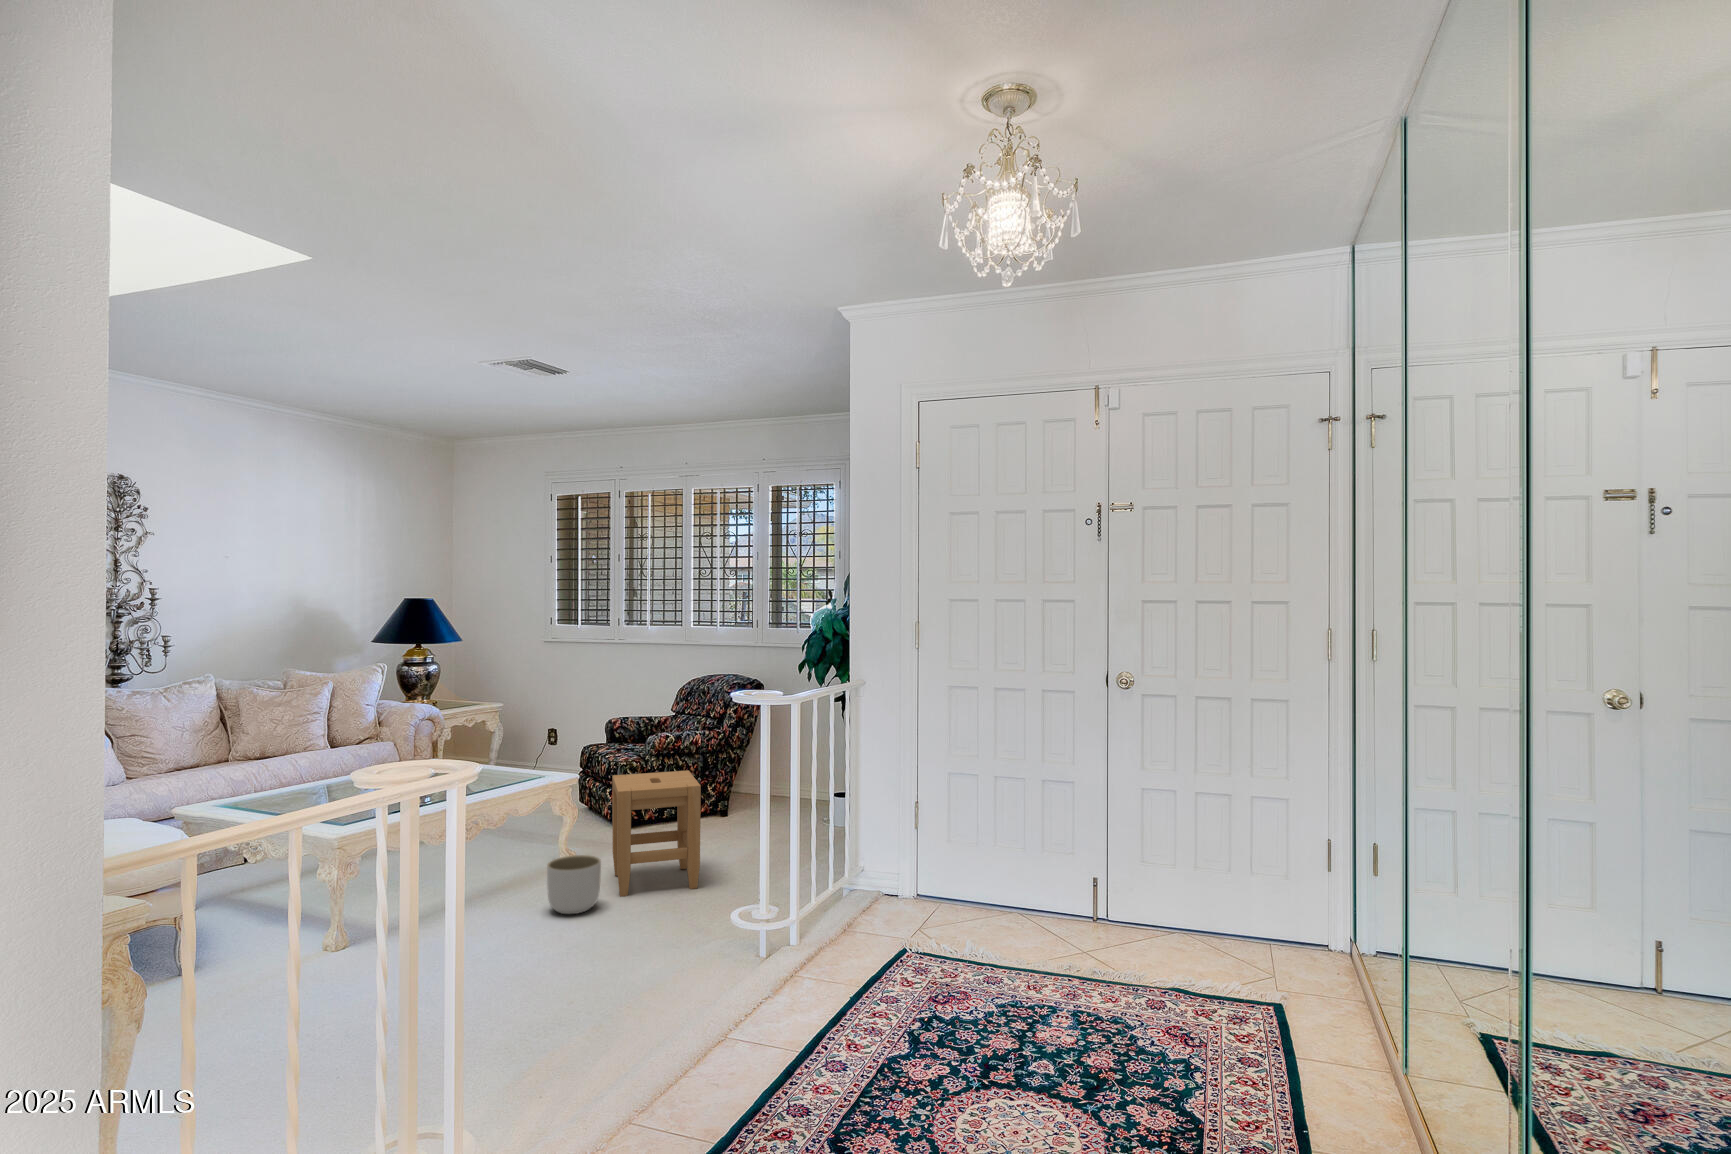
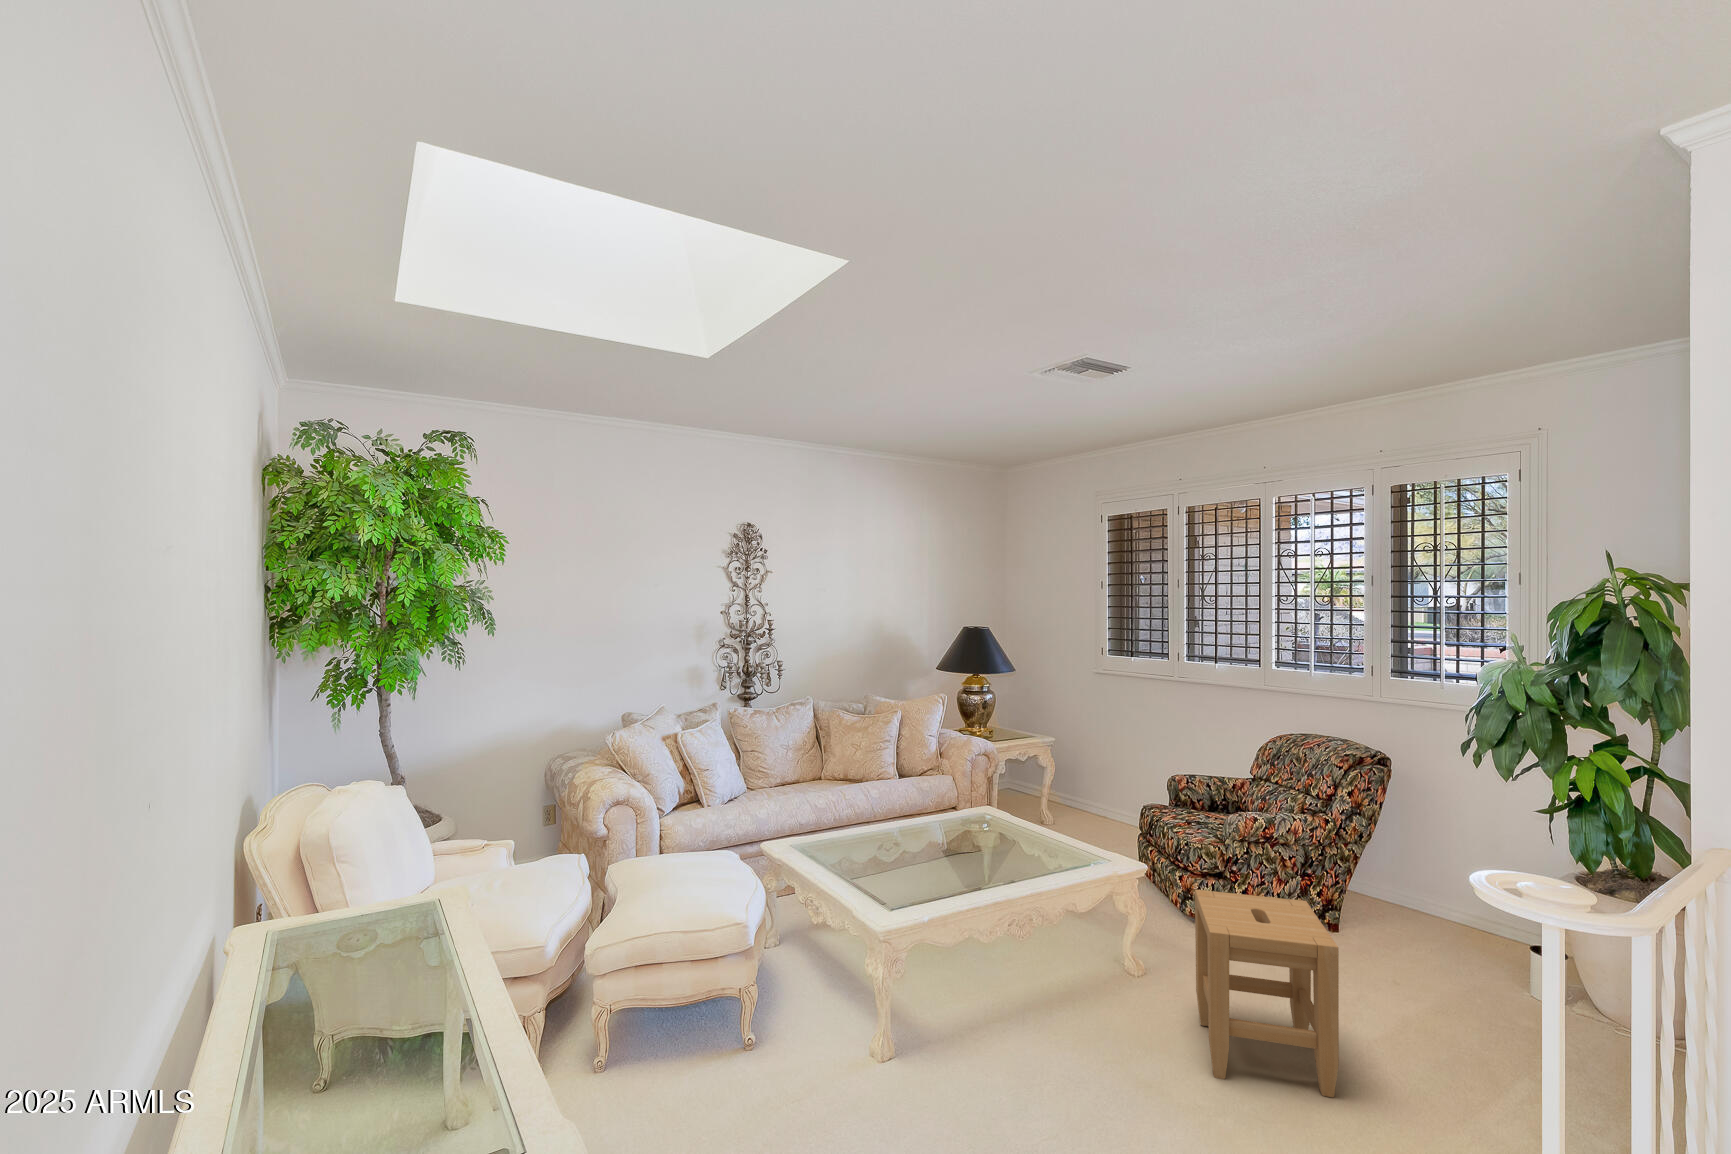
planter: present [547,855,601,914] -> none [1115,1005,1189,1100]

